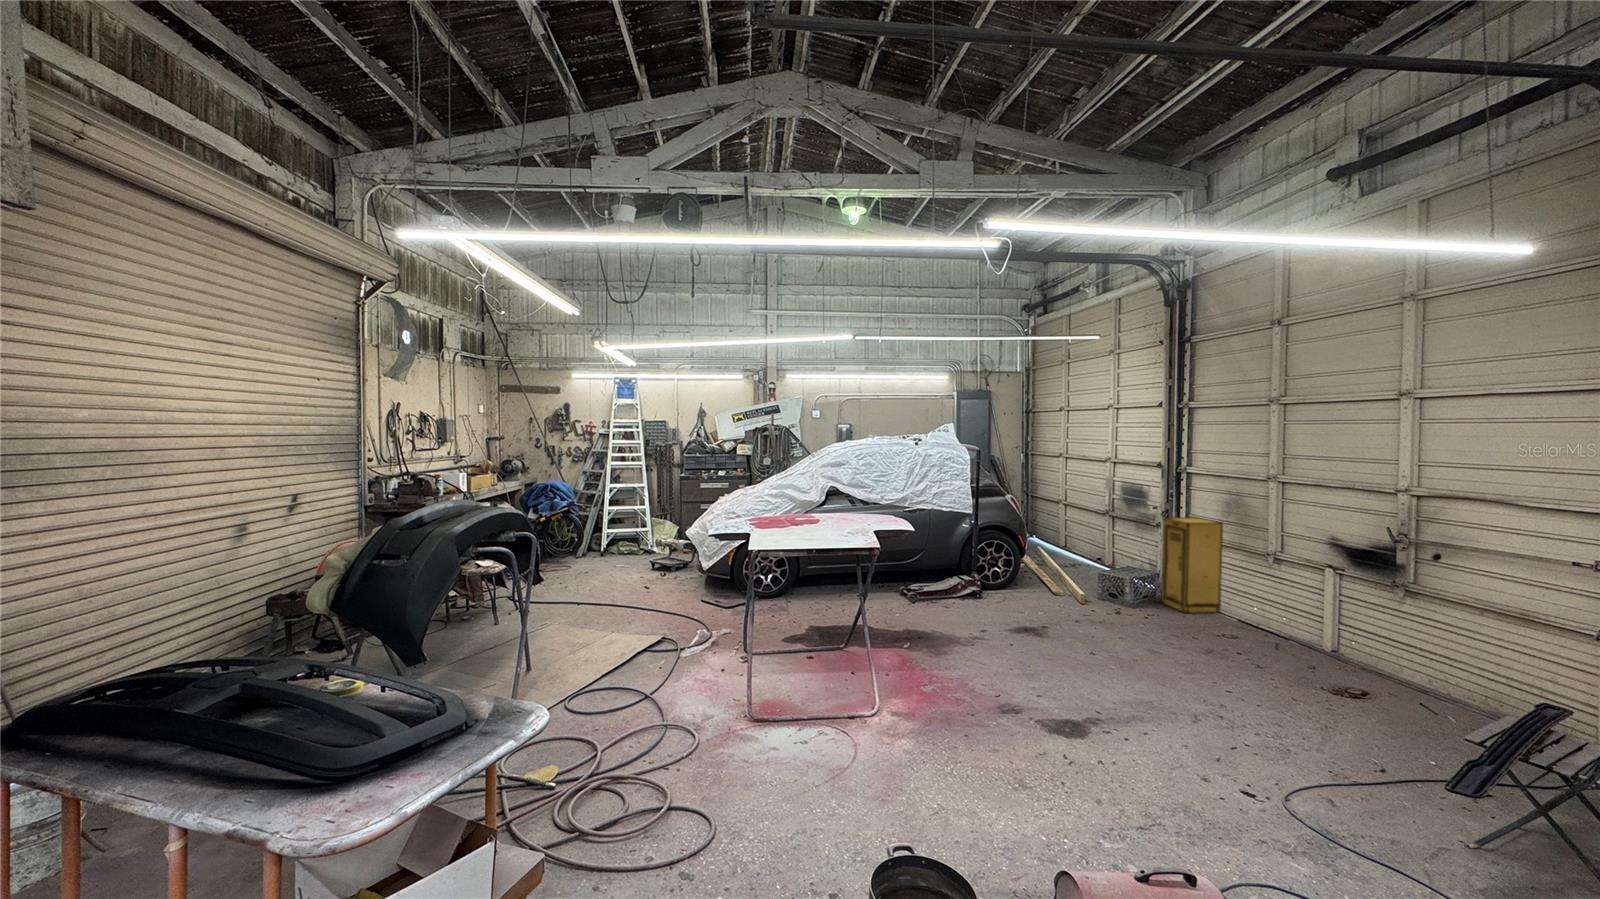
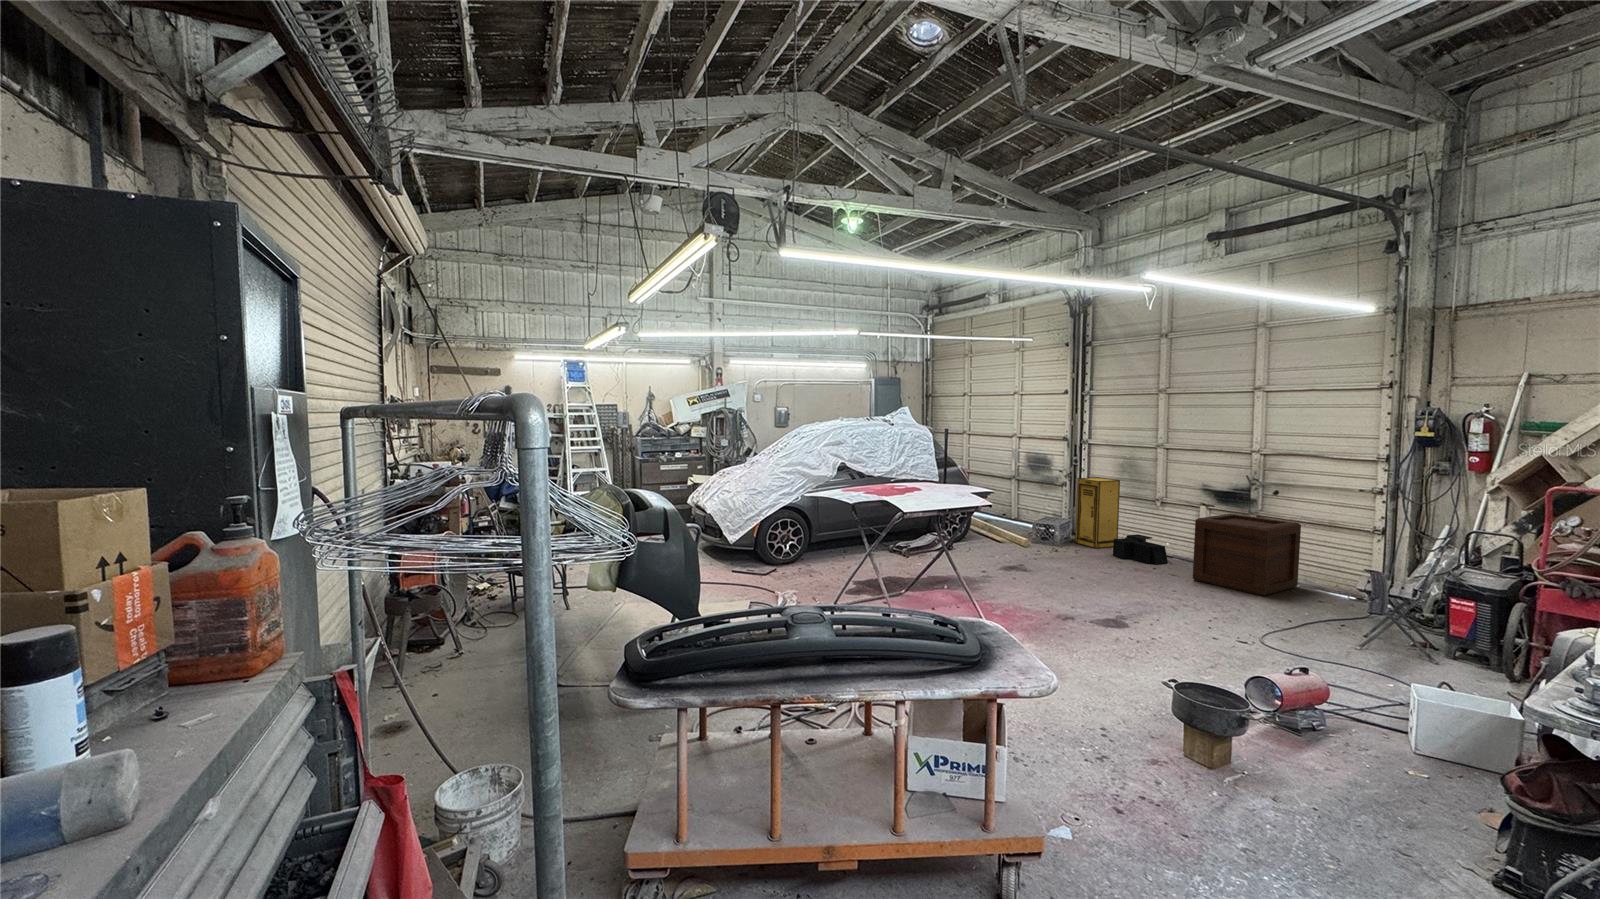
wooden crate: none [1289,580,1474,711] -> present [1193,514,1301,596]
storage bin: none [1199,599,1275,643] -> present [1113,534,1168,564]

